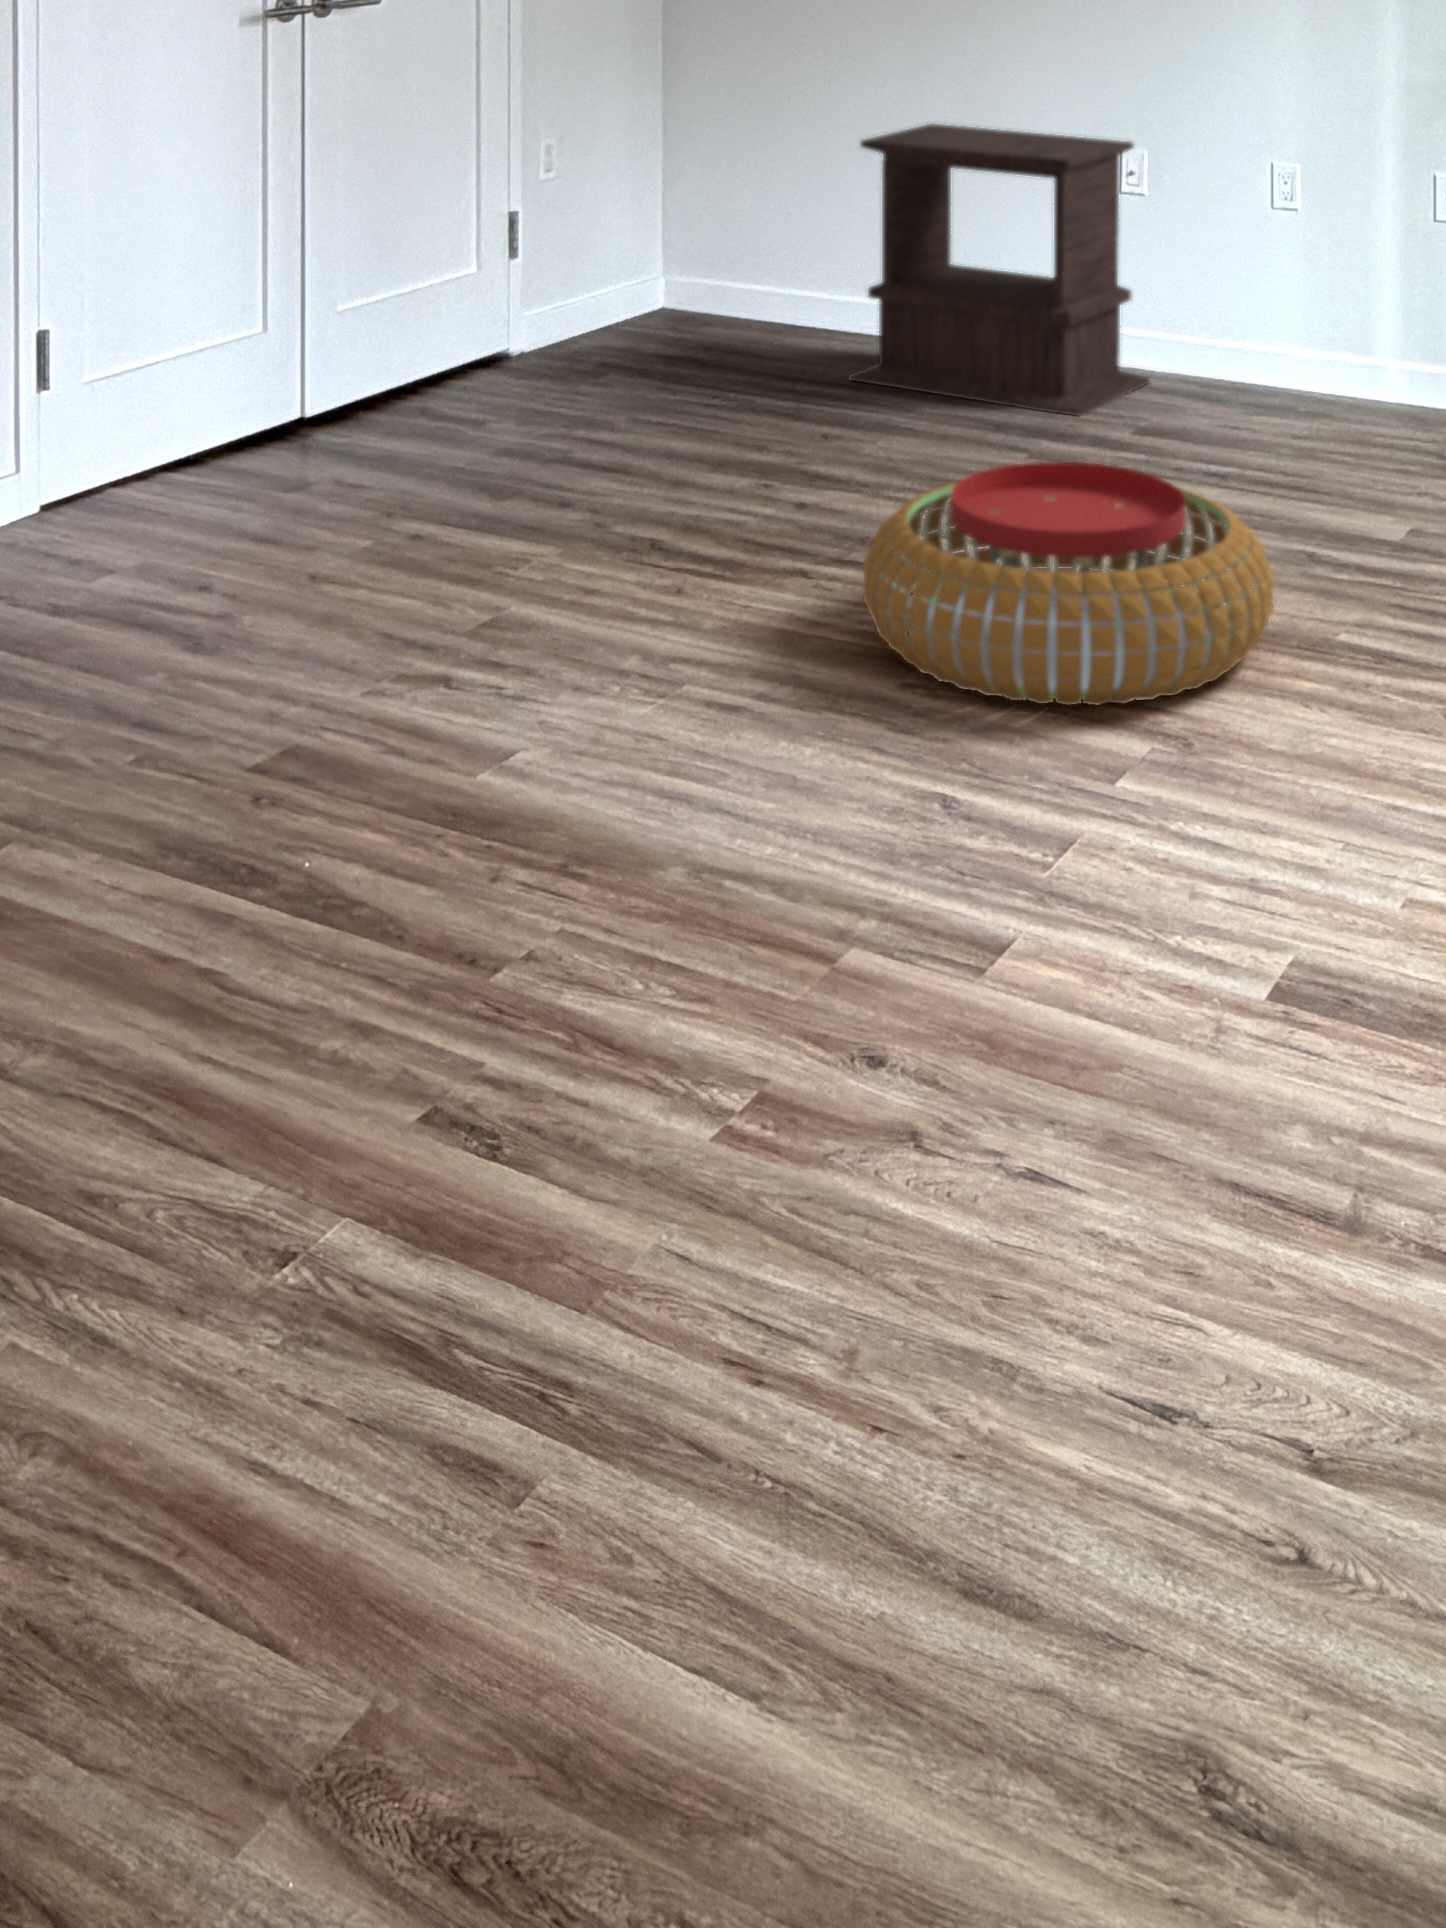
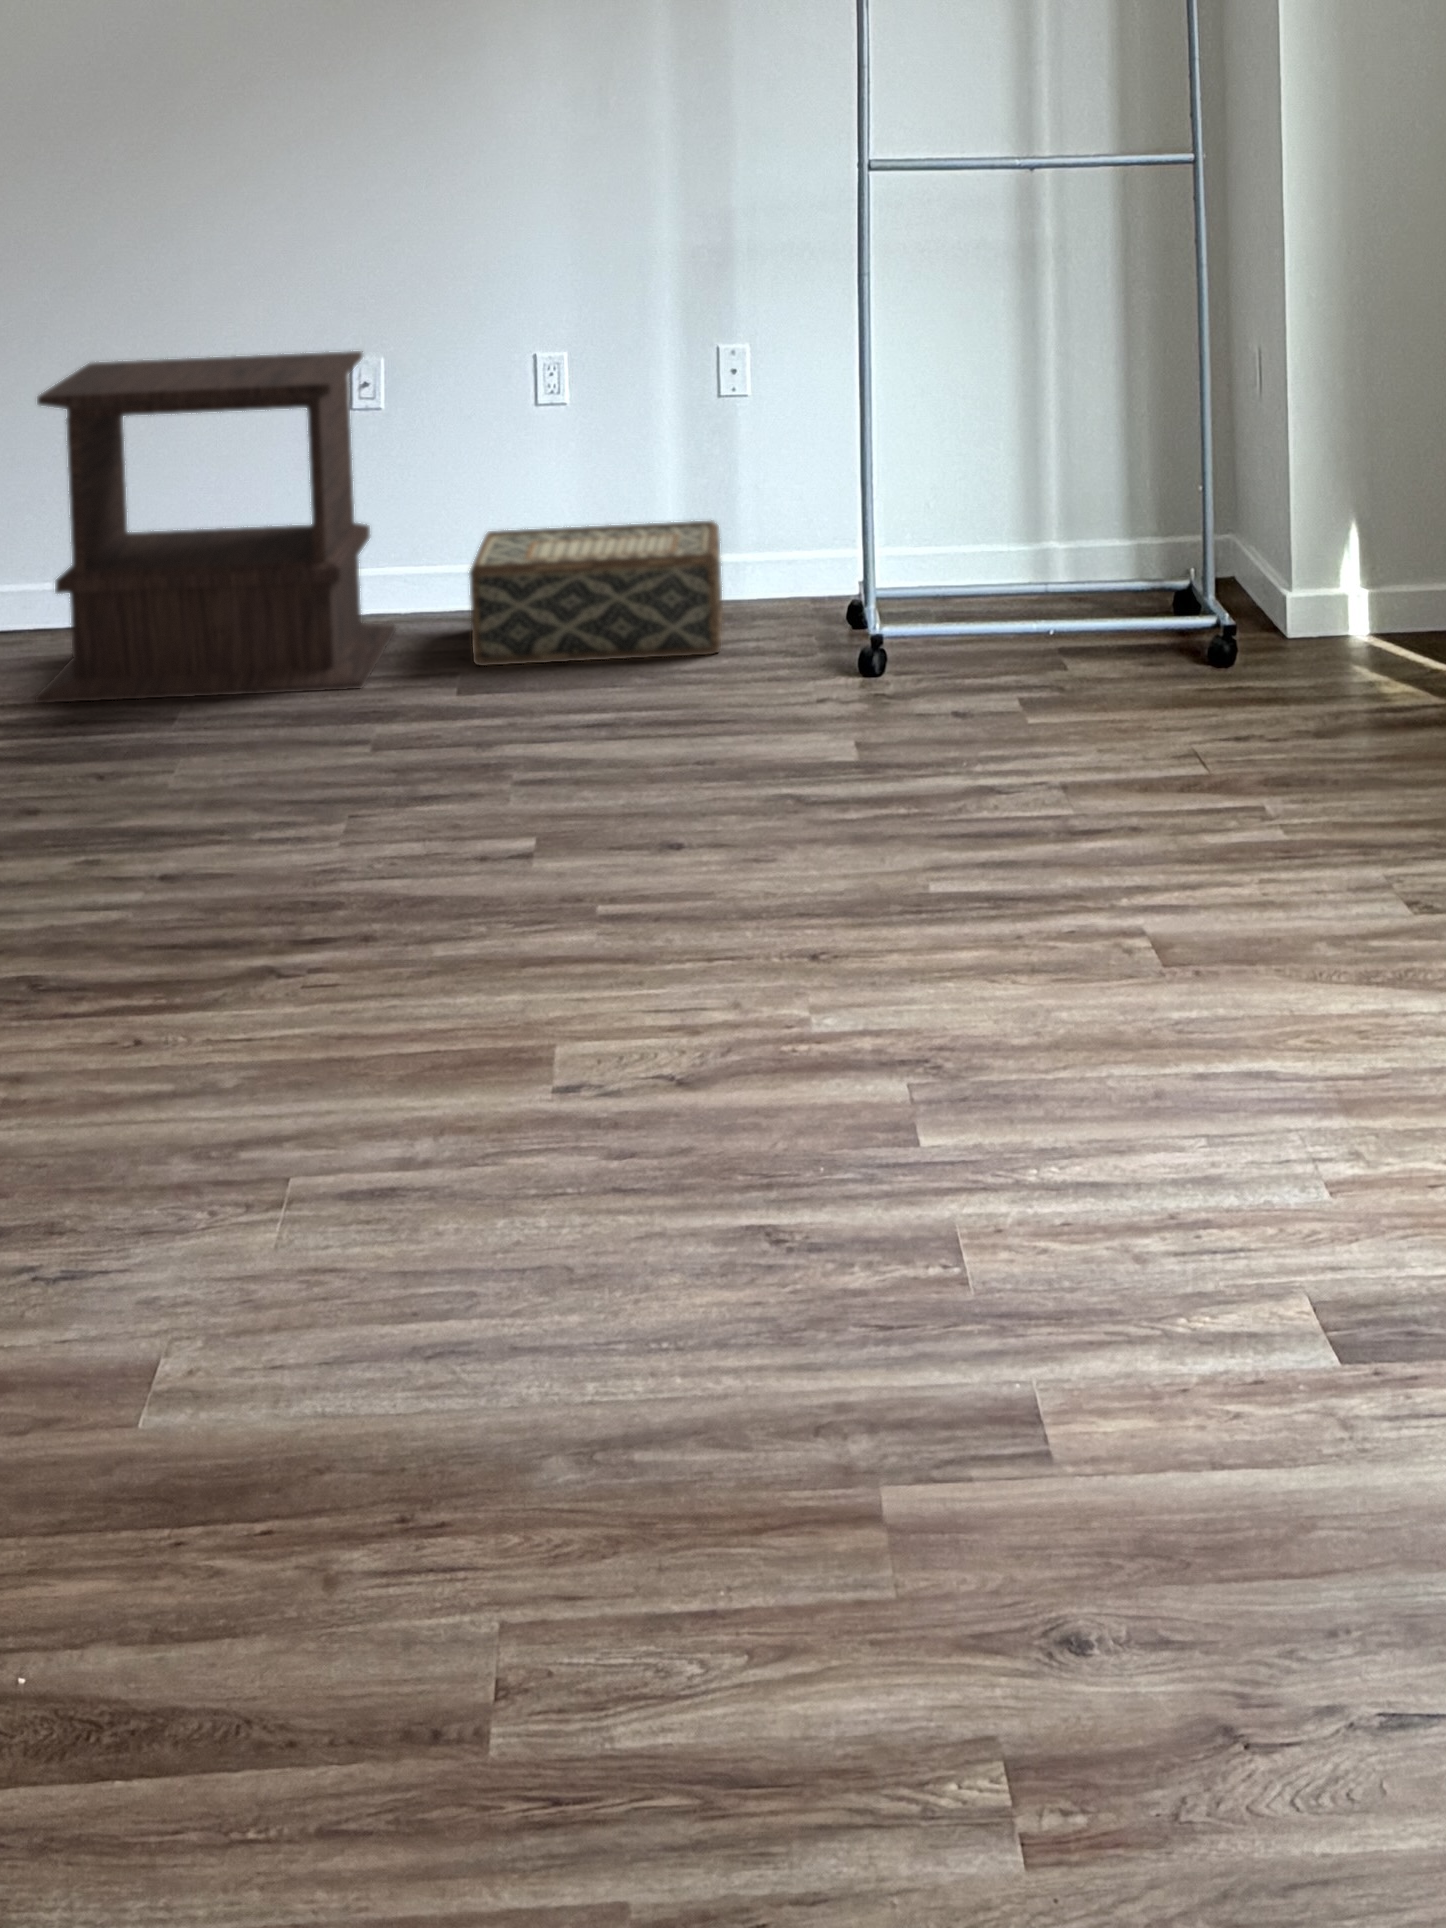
woven basket: none [1179,312,1423,448] -> present [469,520,723,666]
pouf: present [863,462,1274,705] -> none [402,744,906,1077]

